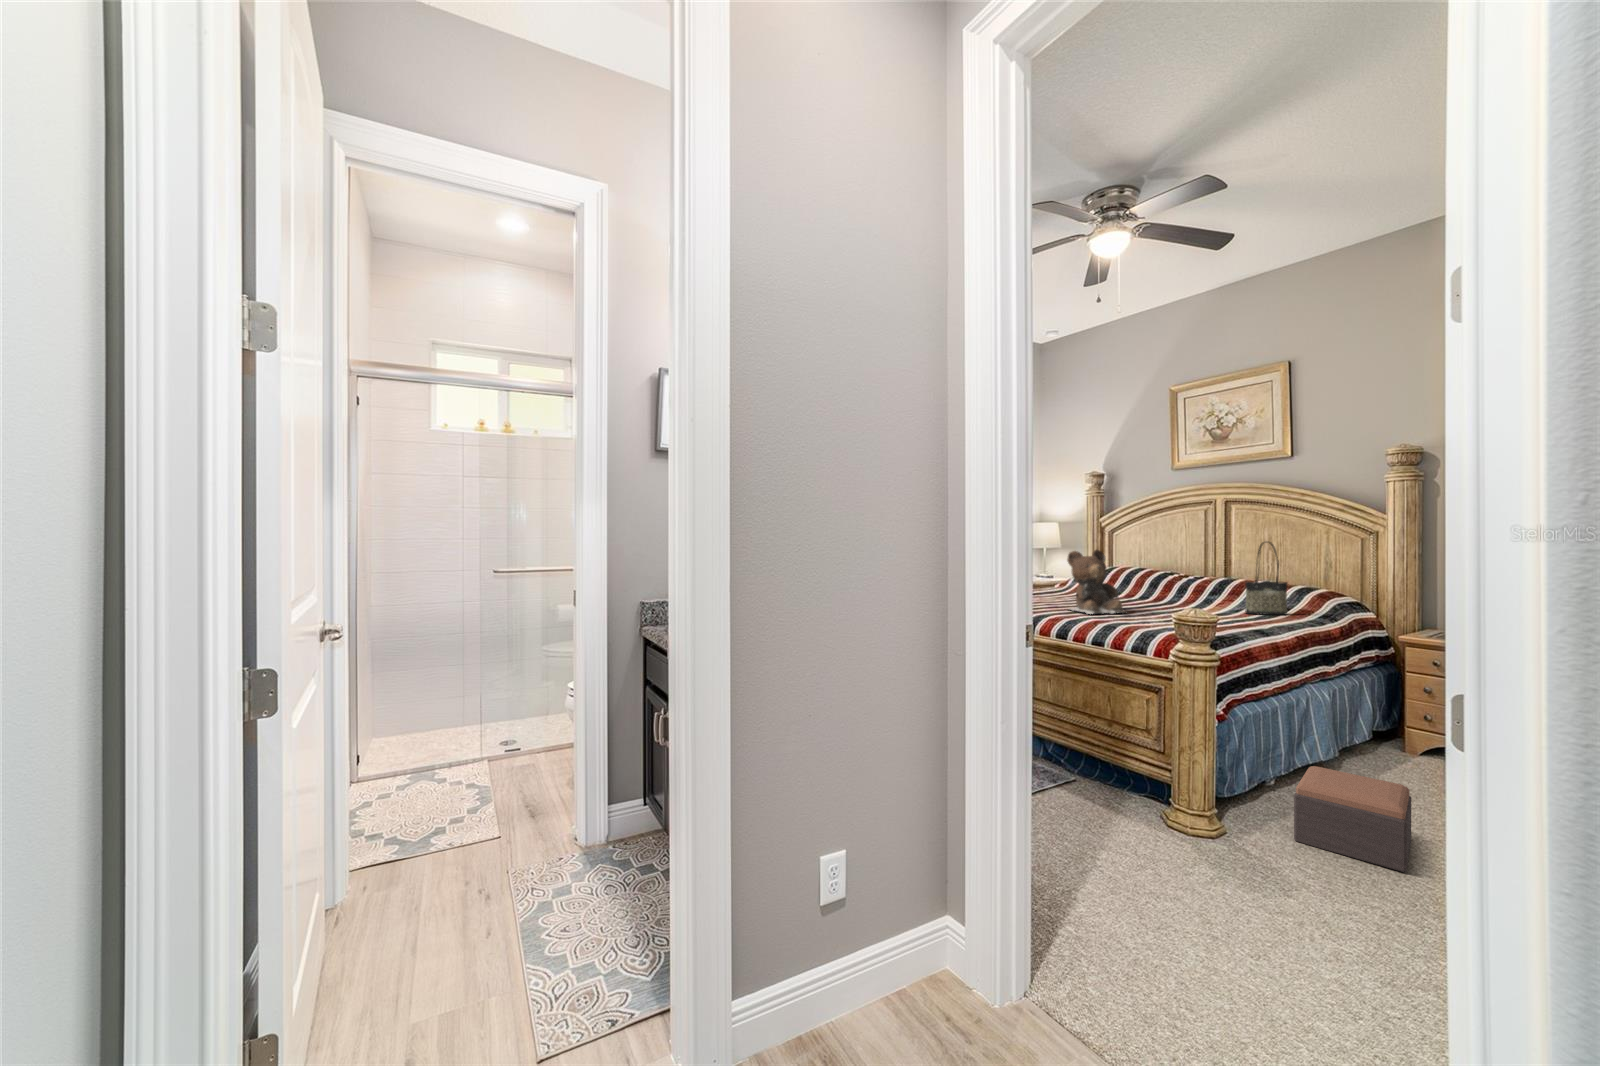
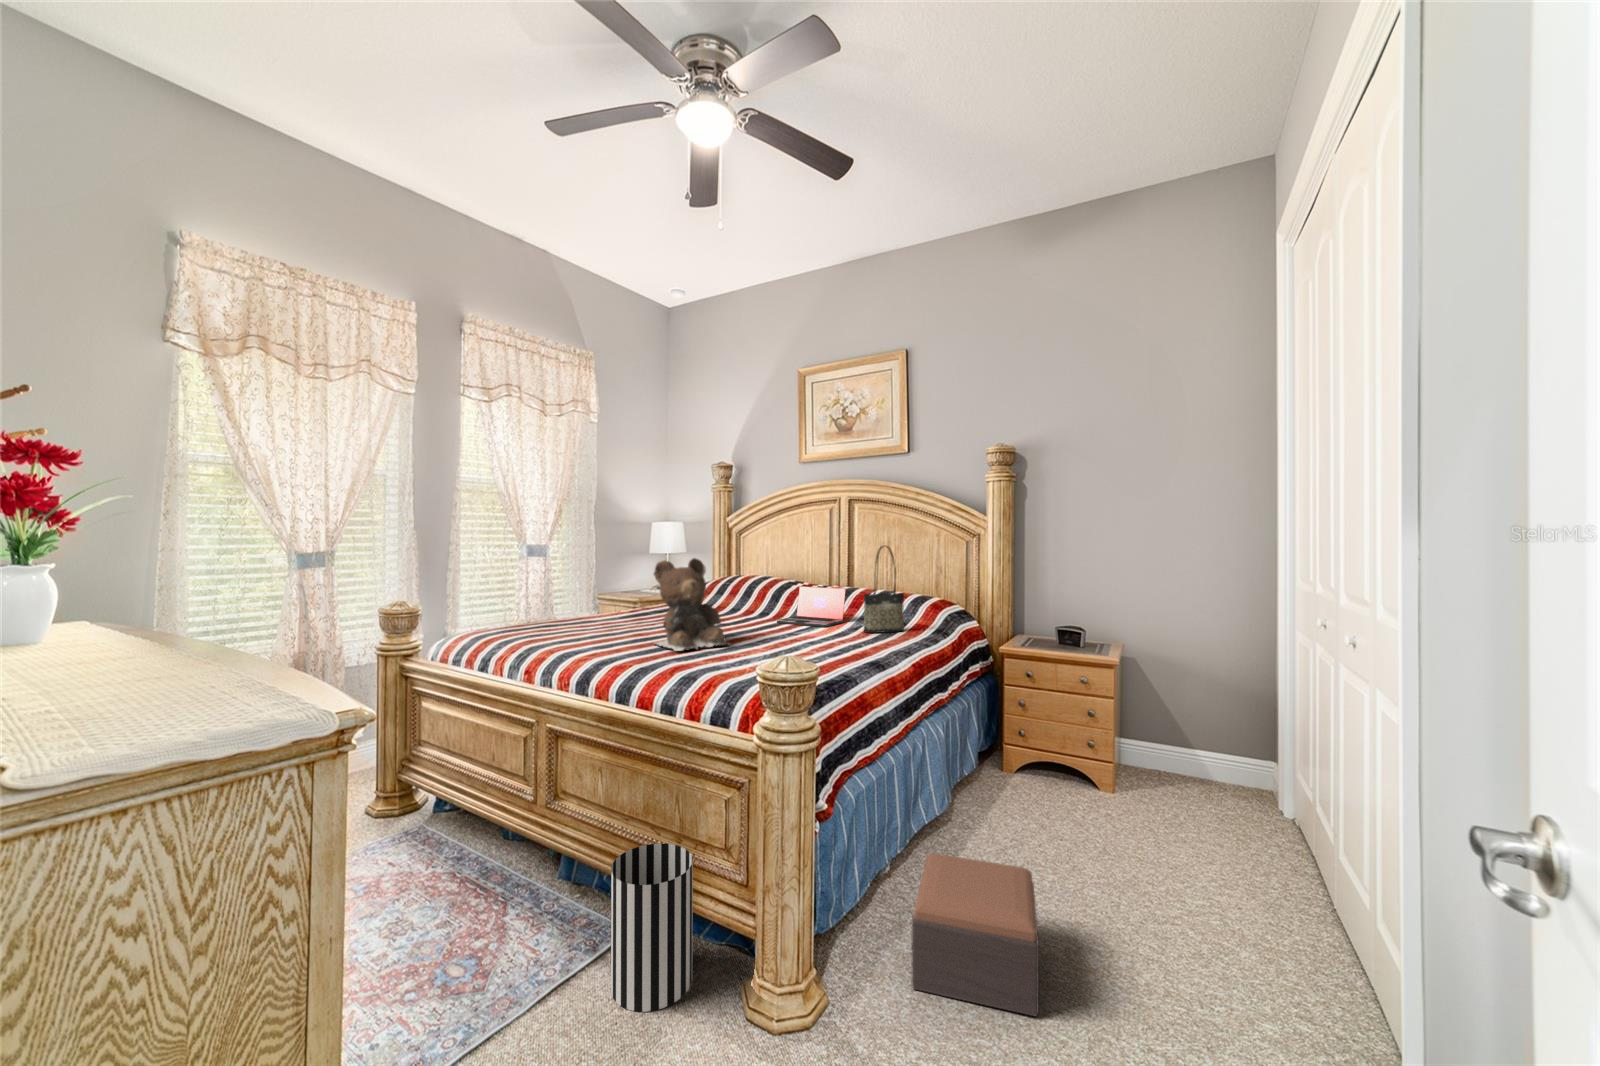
laptop: none [1159,575,1225,608] -> present [777,586,846,627]
wastebasket: none [1073,722,1125,811] -> present [611,843,693,1012]

